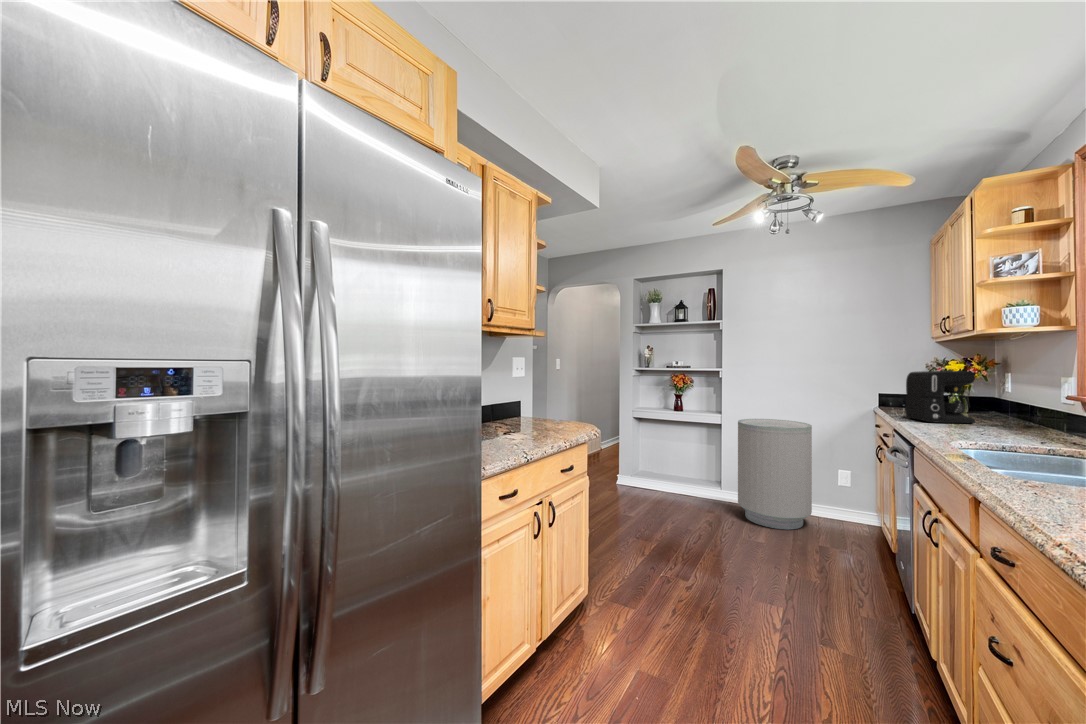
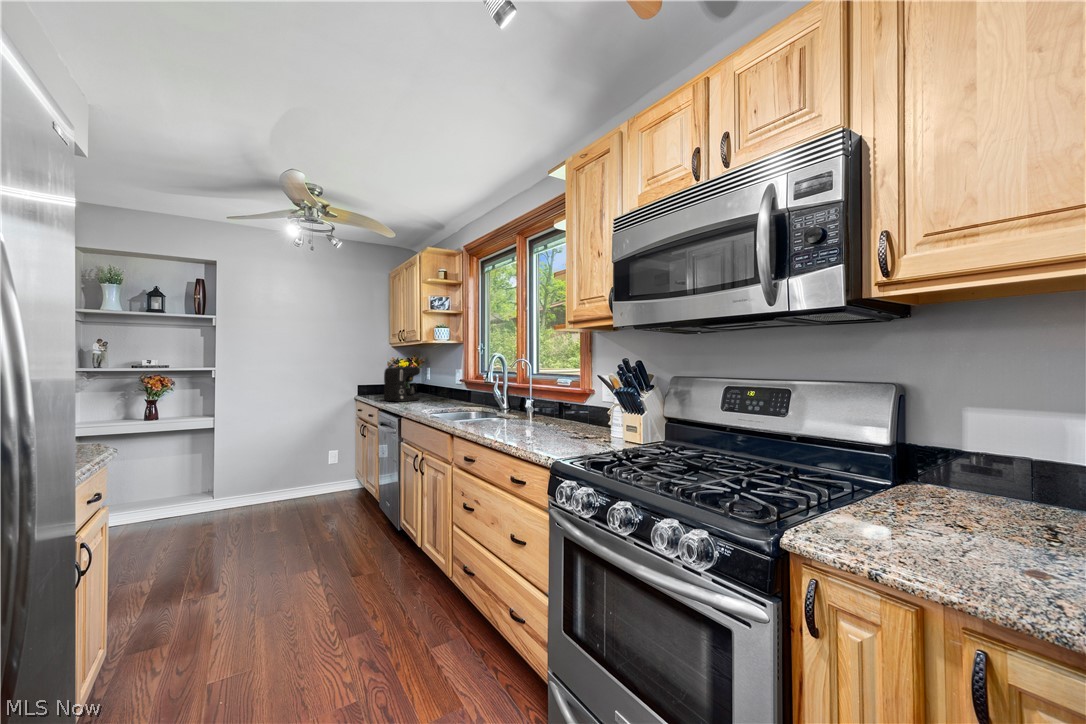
trash can: present [738,419,812,529] -> none [241,415,313,518]

